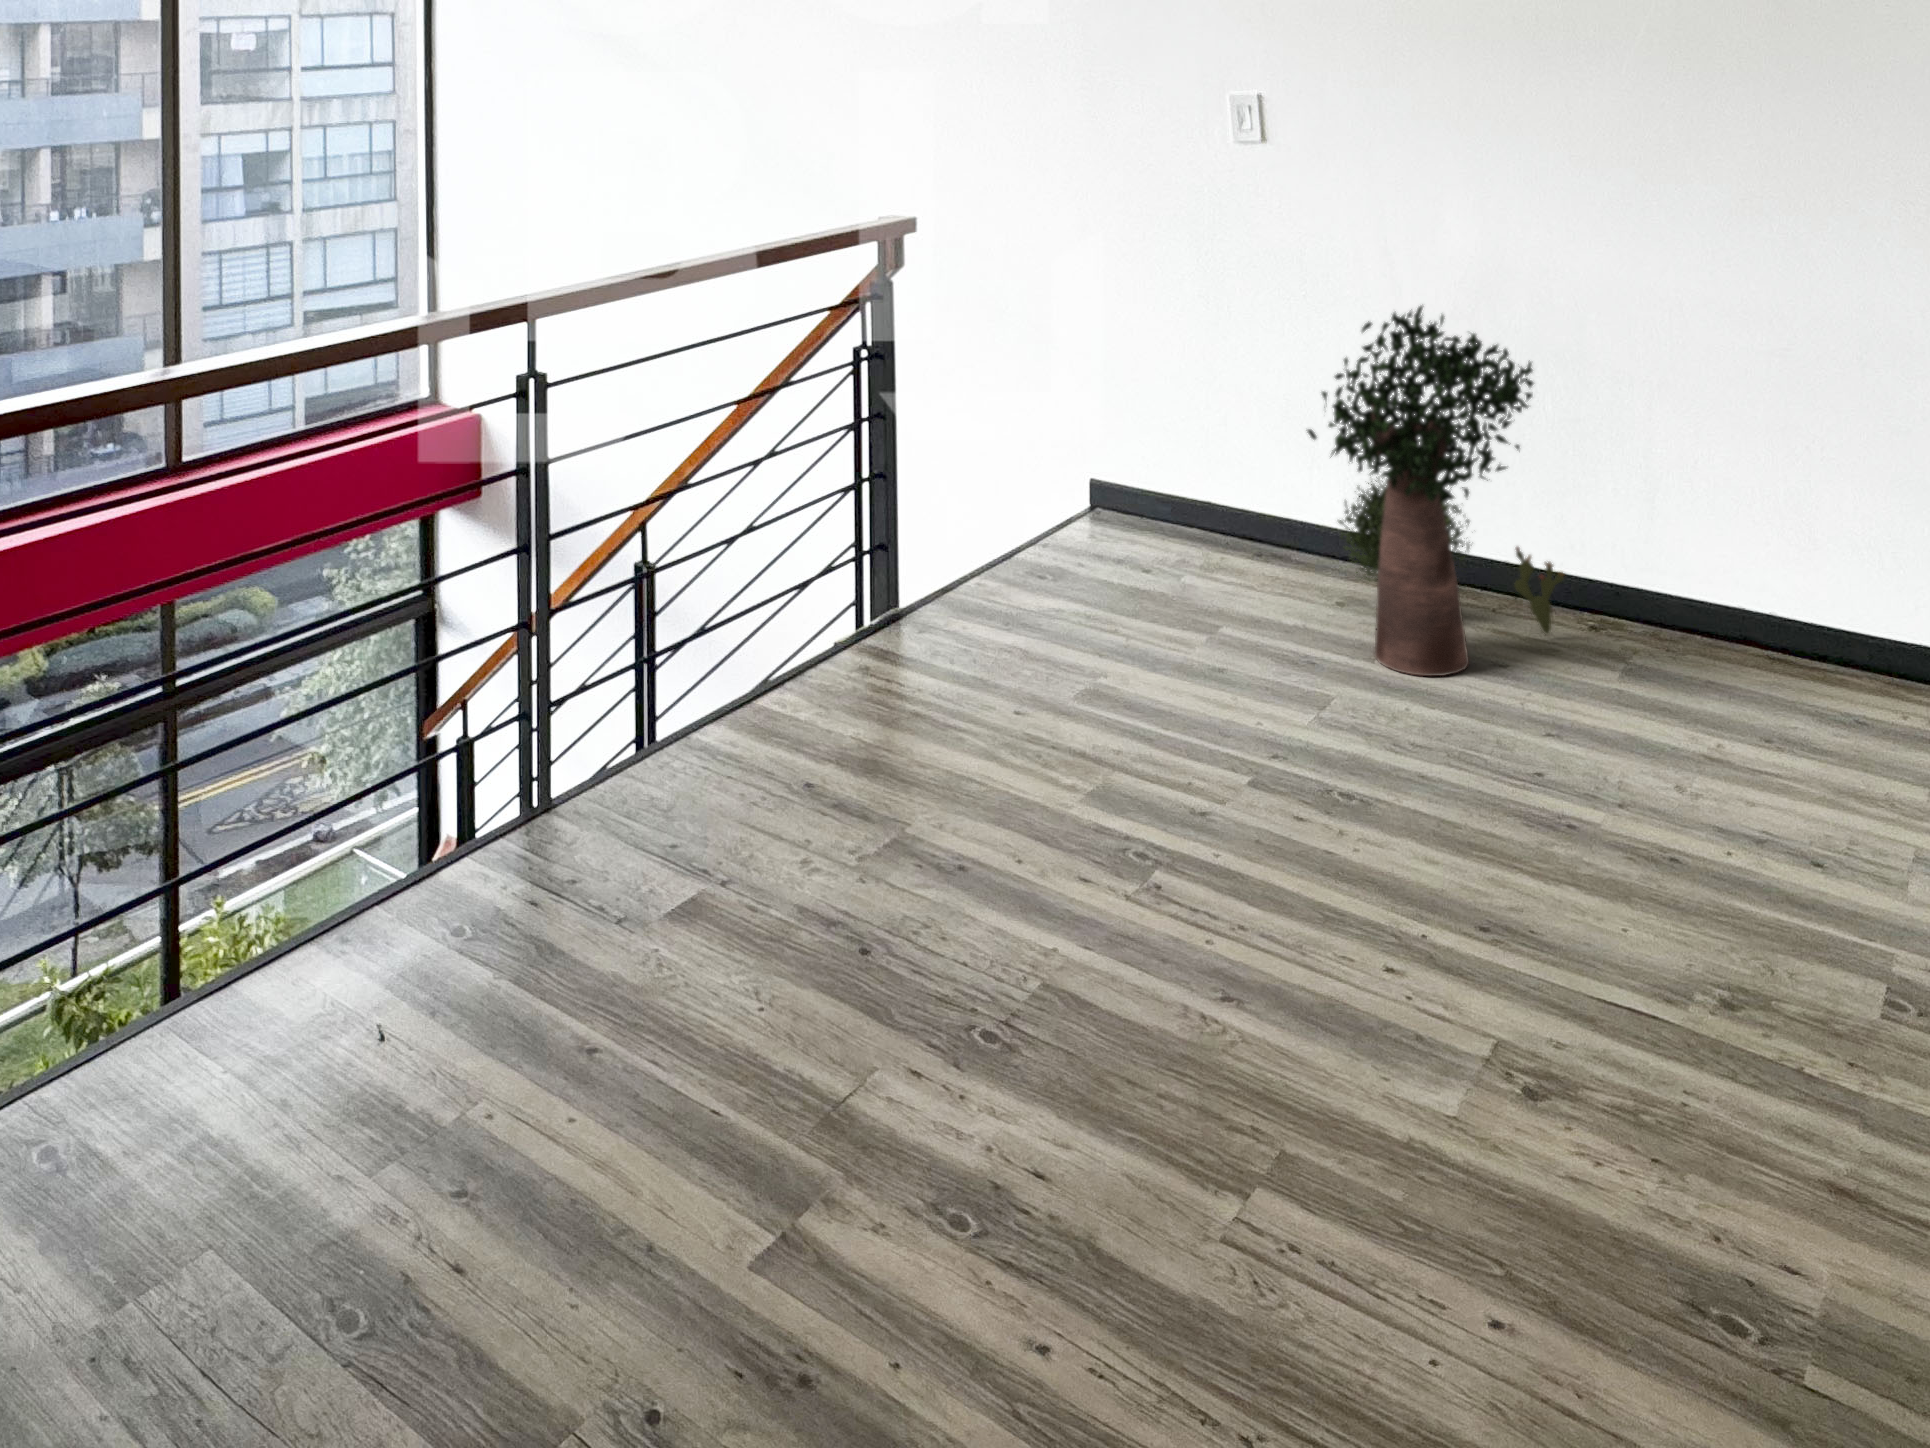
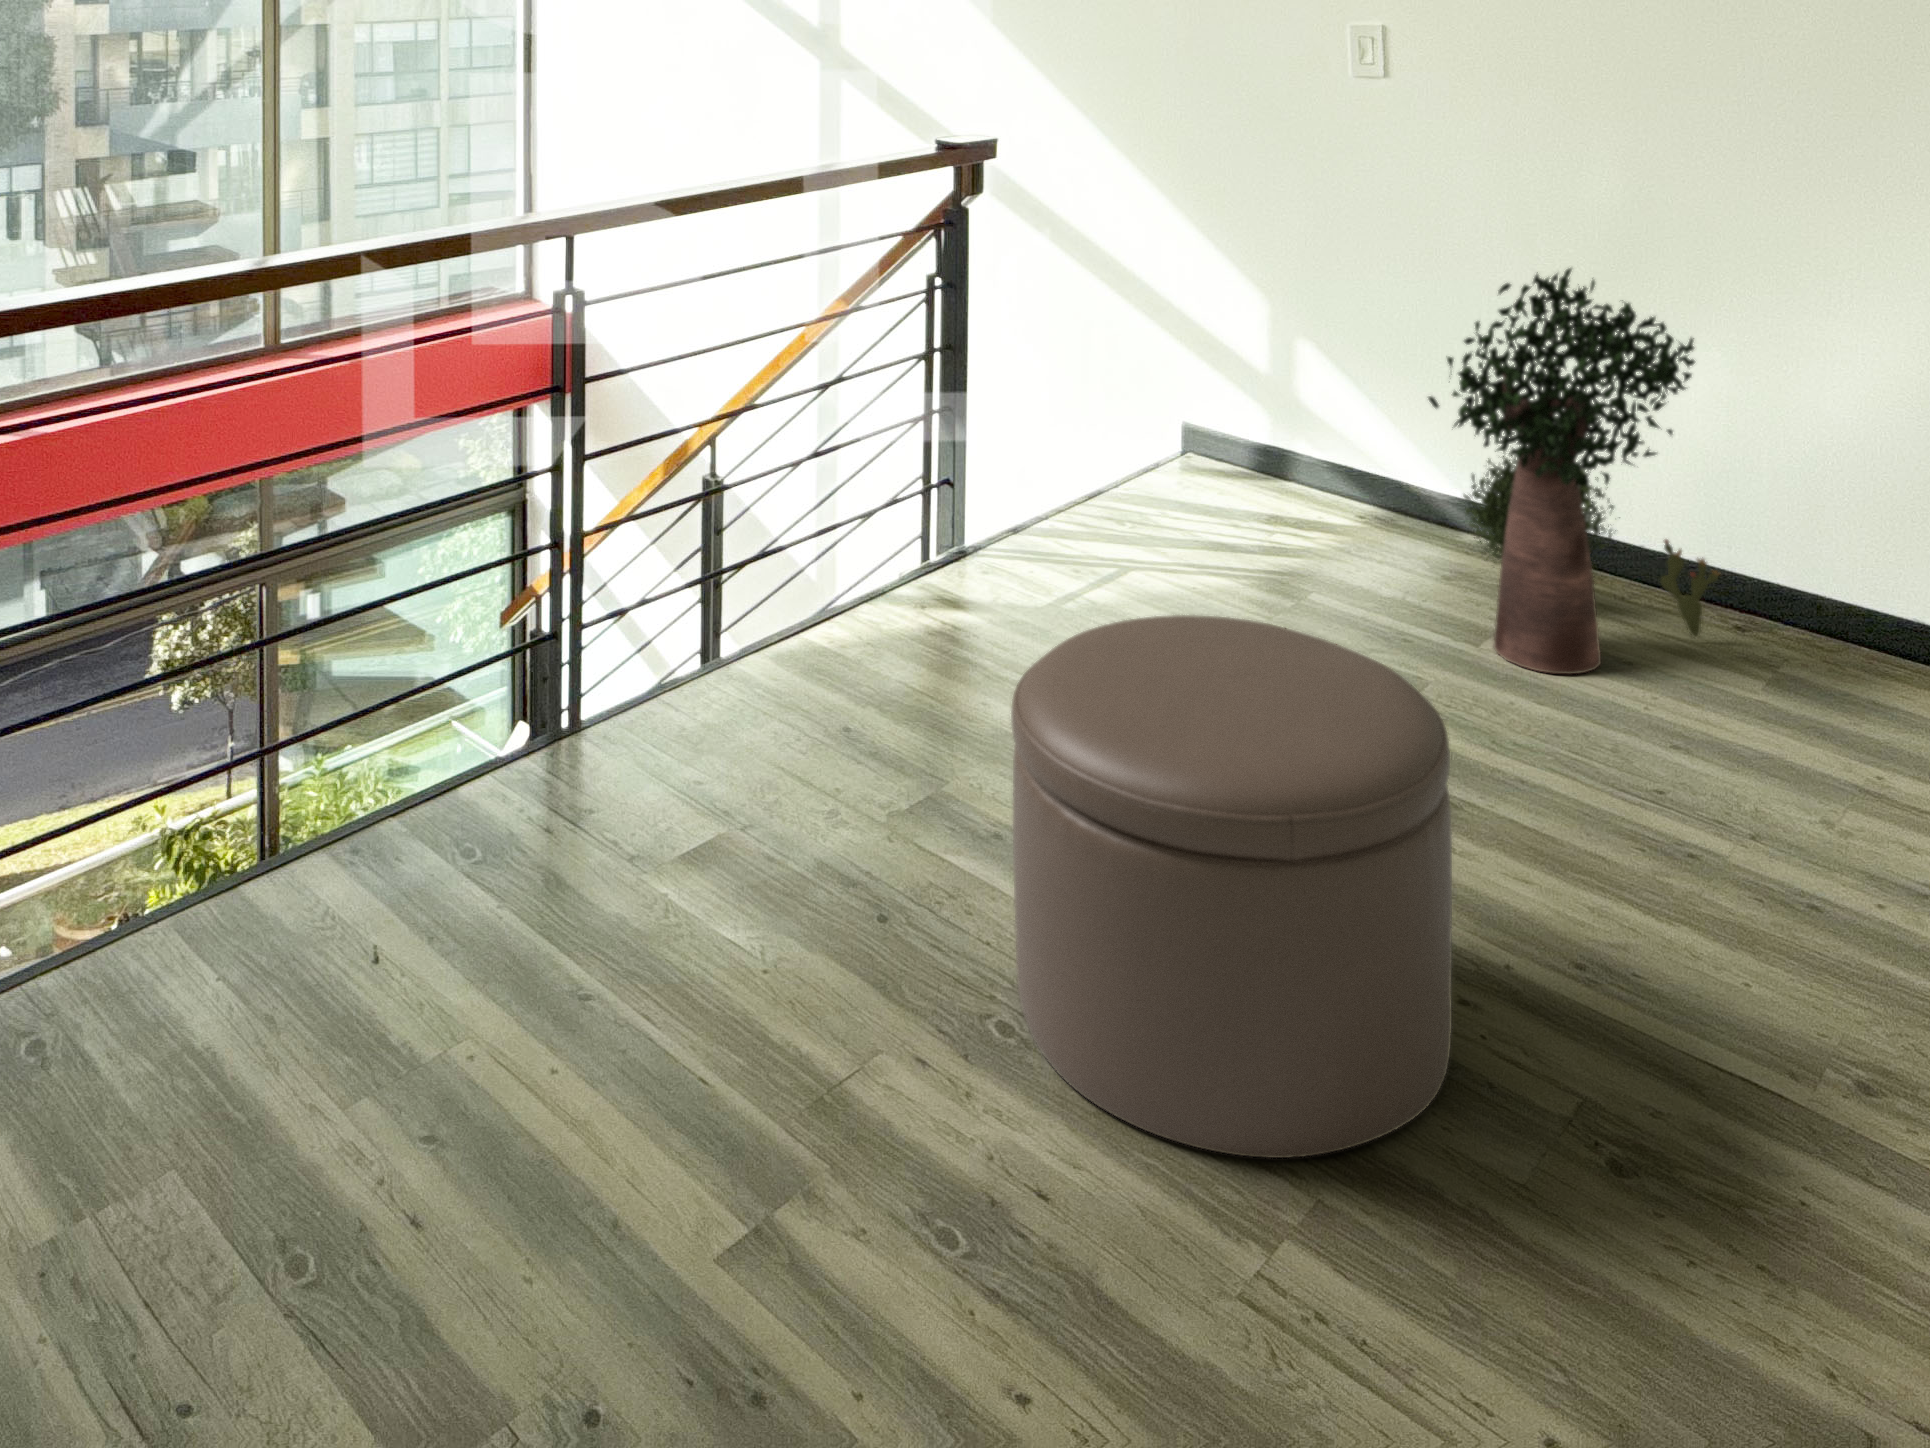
ottoman: none [977,636,1381,1122] -> present [1011,615,1452,1158]

